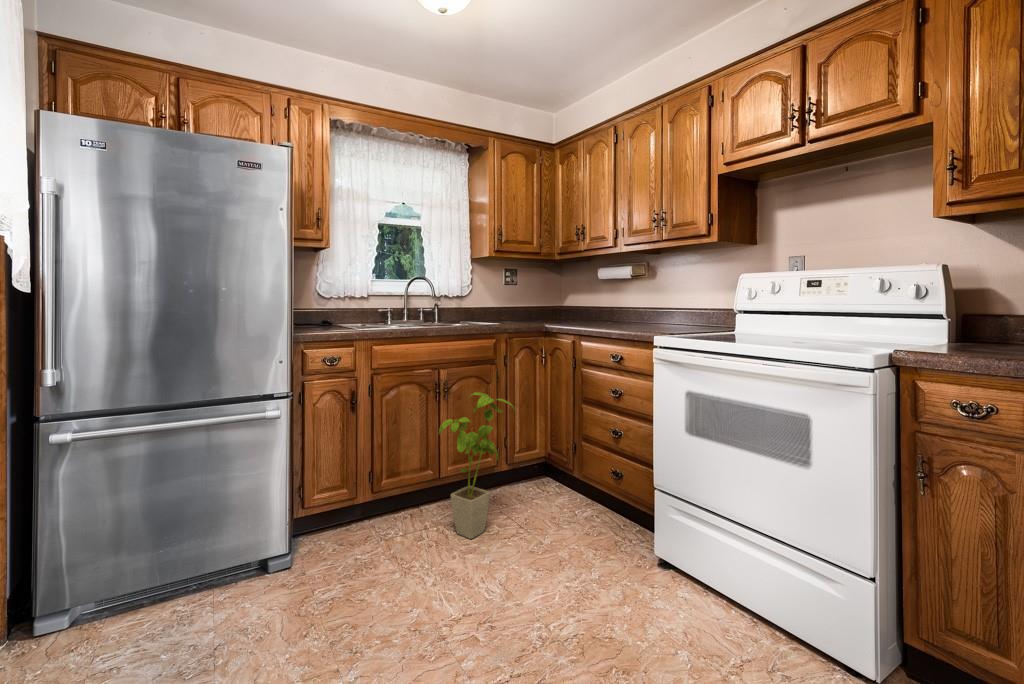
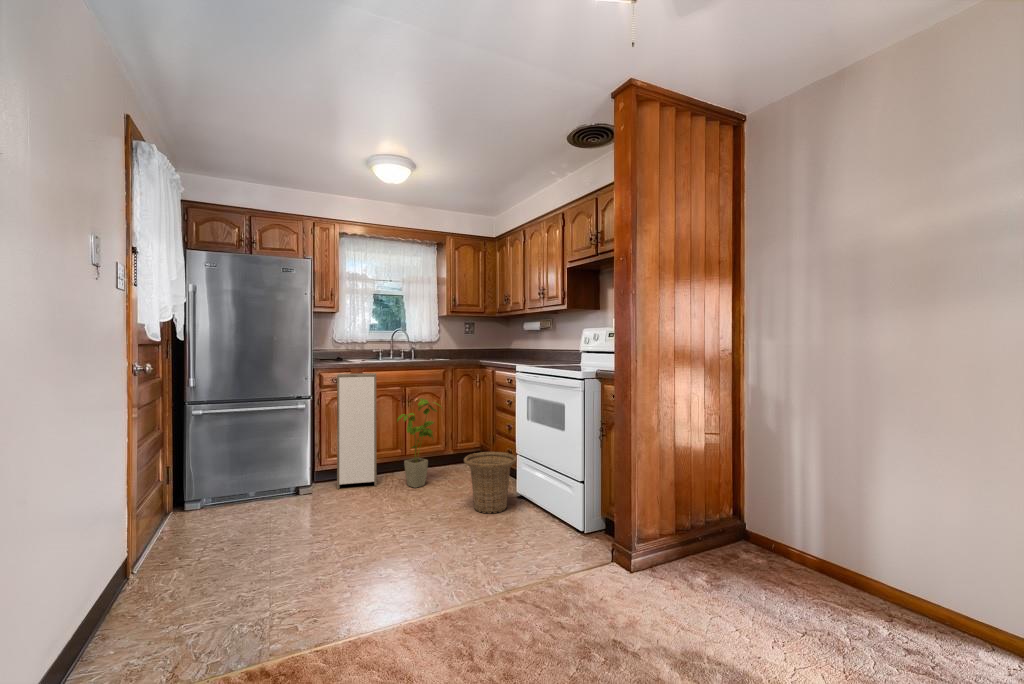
storage cabinet: none [334,349,405,547] -> present [337,373,377,489]
basket: none [580,488,678,610] -> present [464,452,517,513]

